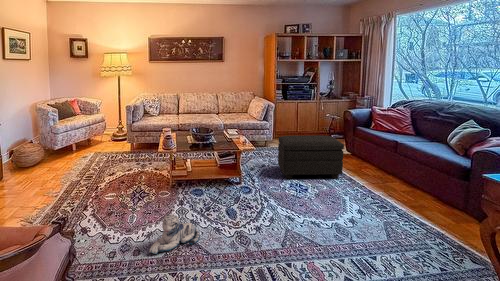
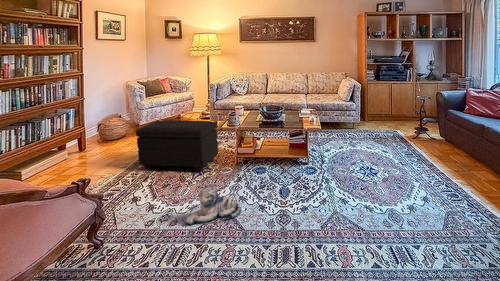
footstool: present [278,135,344,179] -> present [136,120,218,172]

